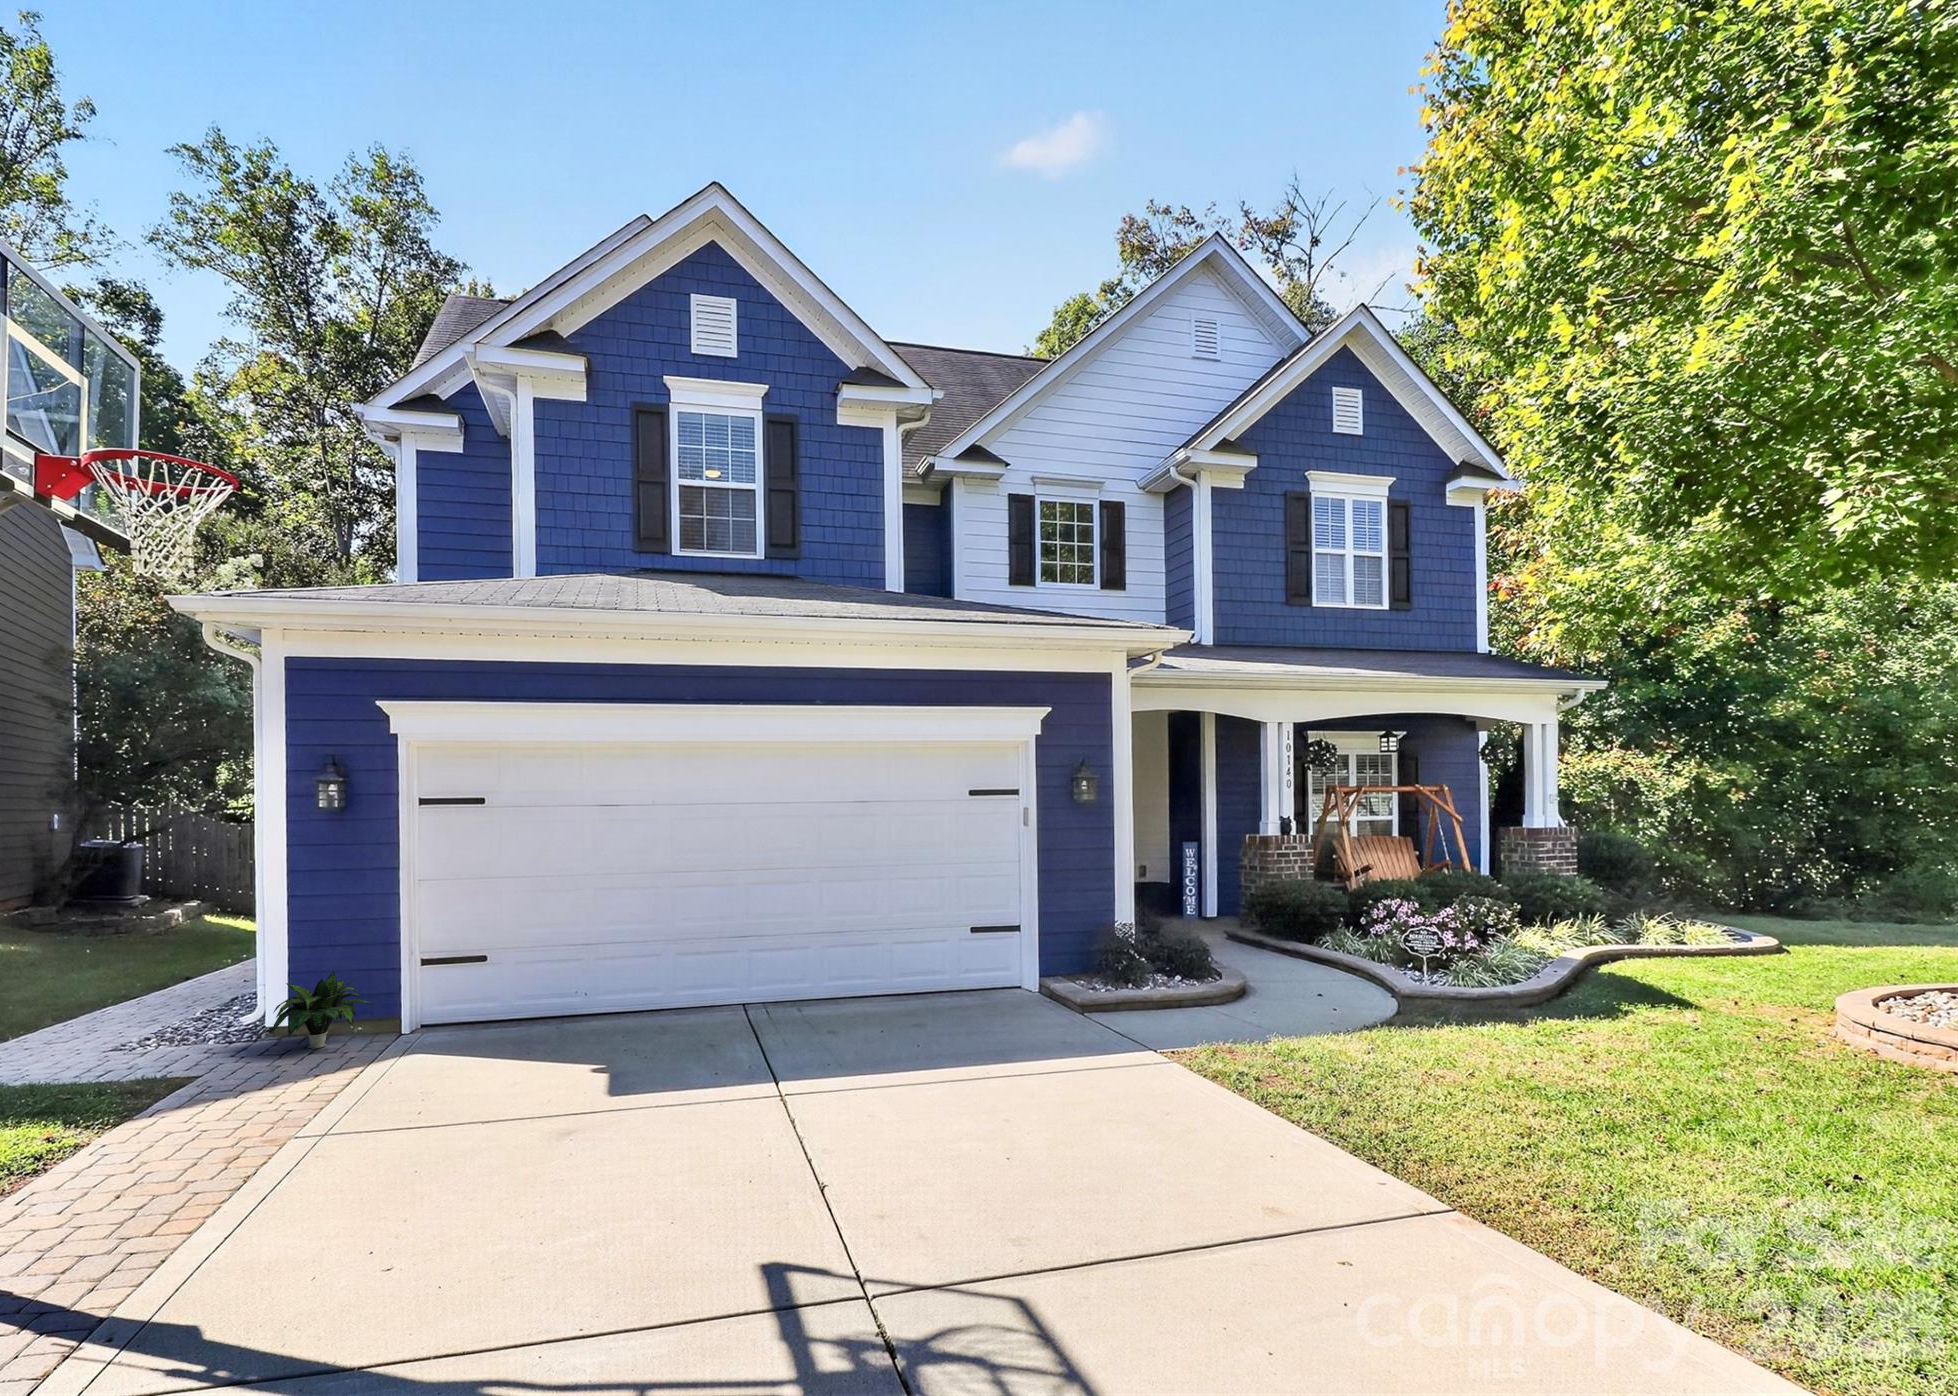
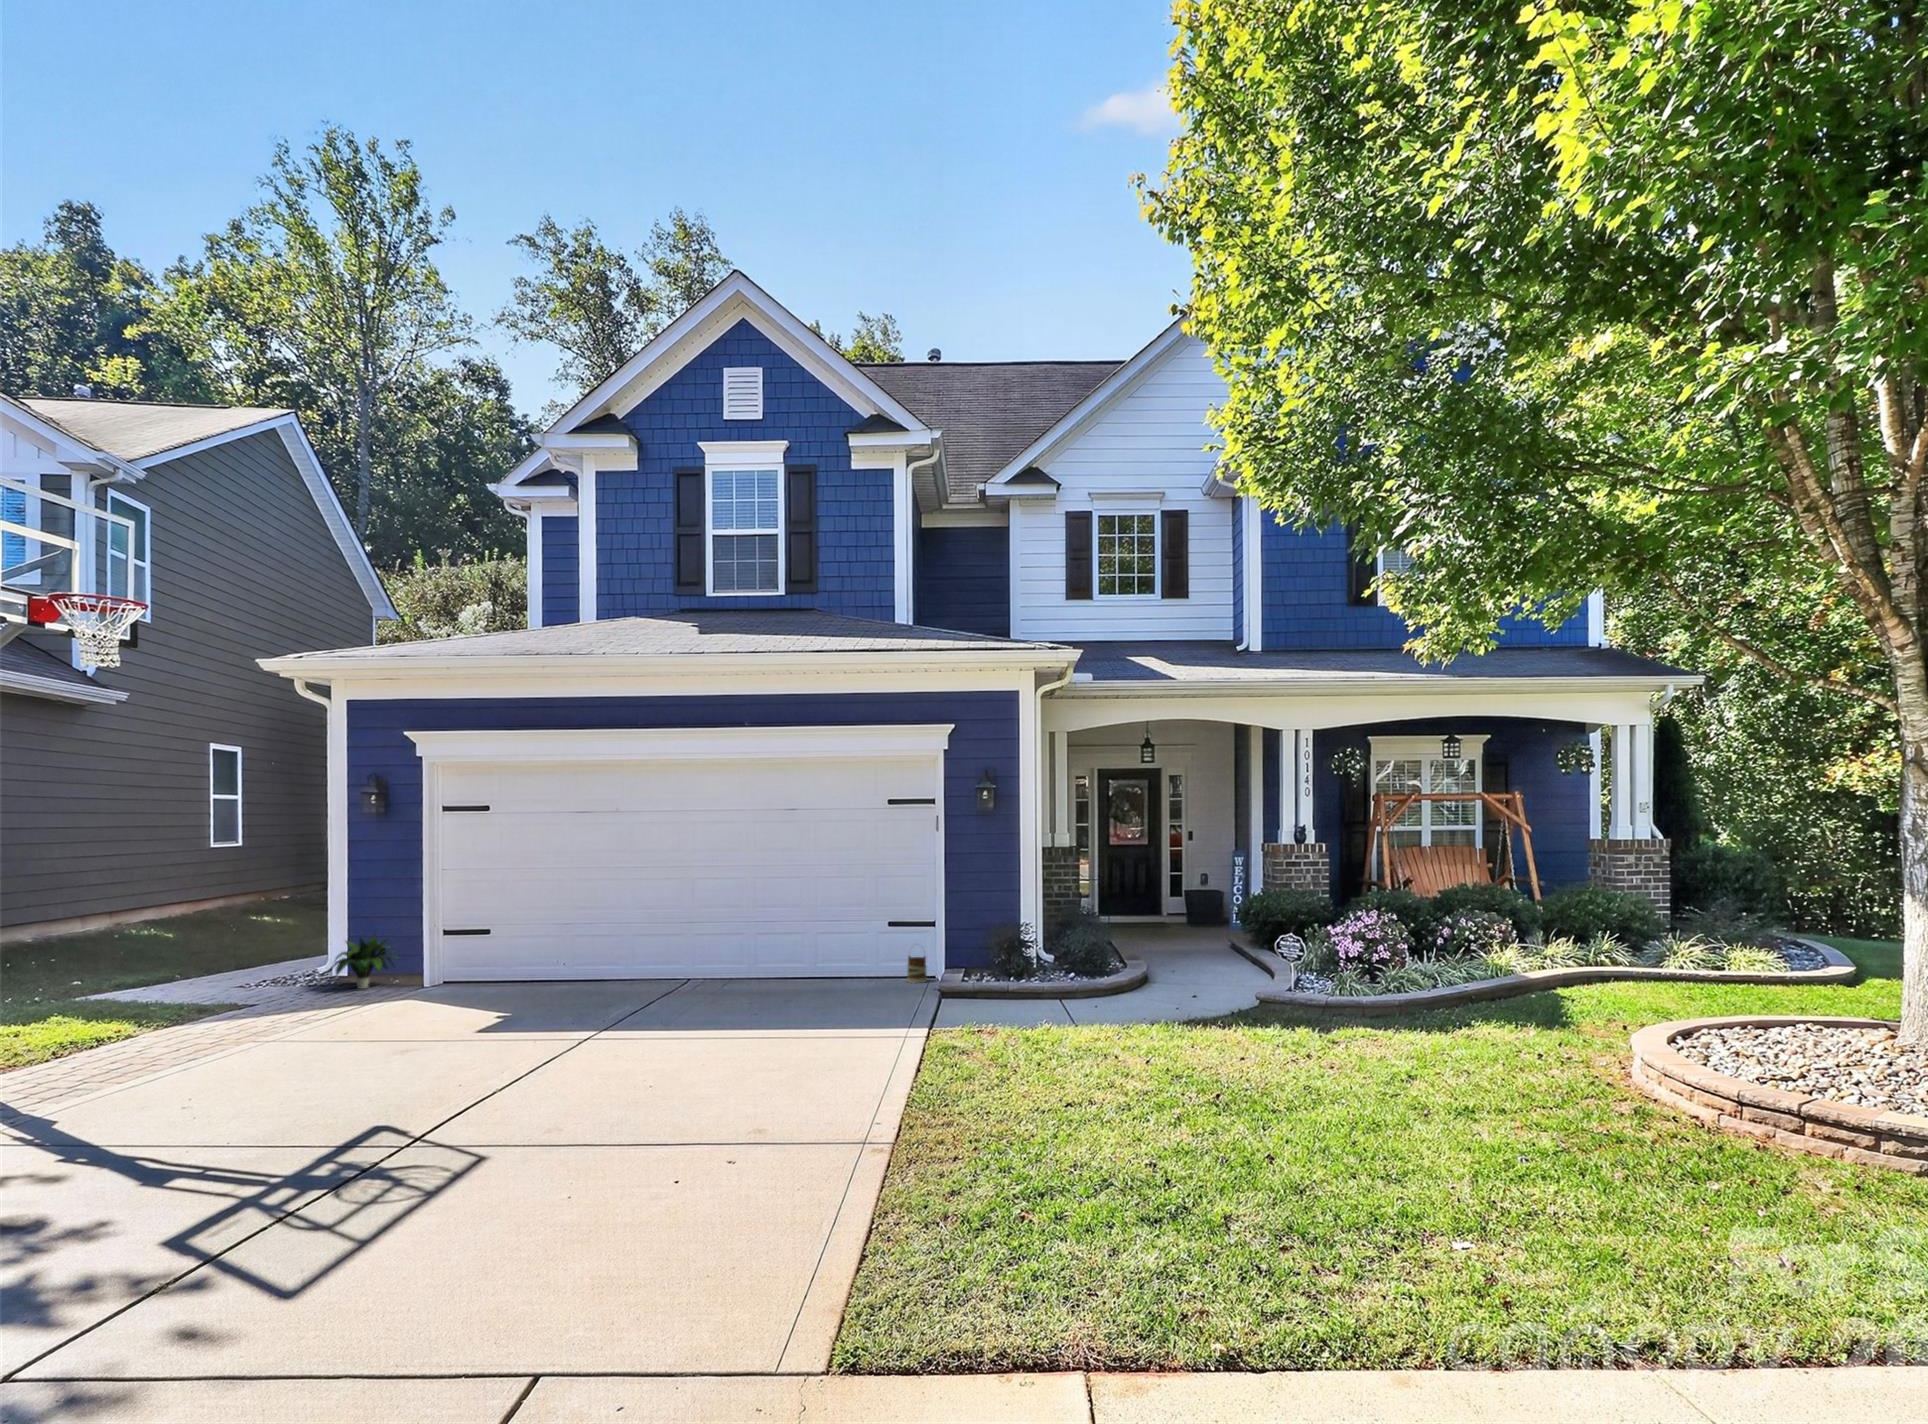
wooden bucket: none [1001,949,1025,994] -> present [907,956,927,983]

